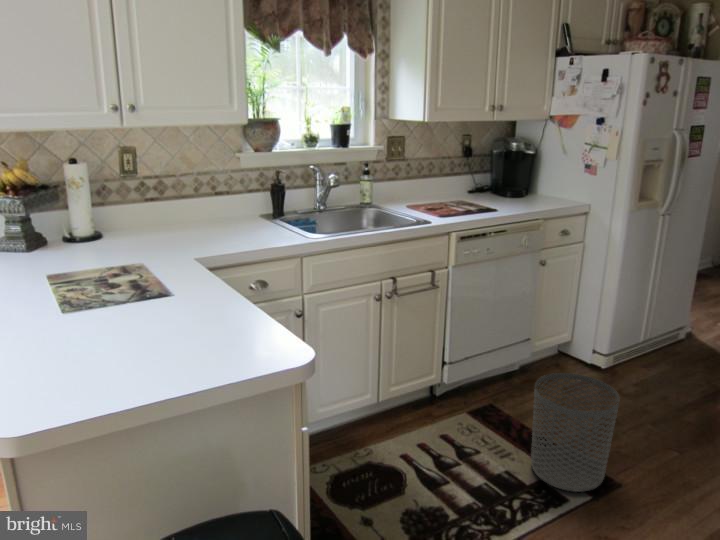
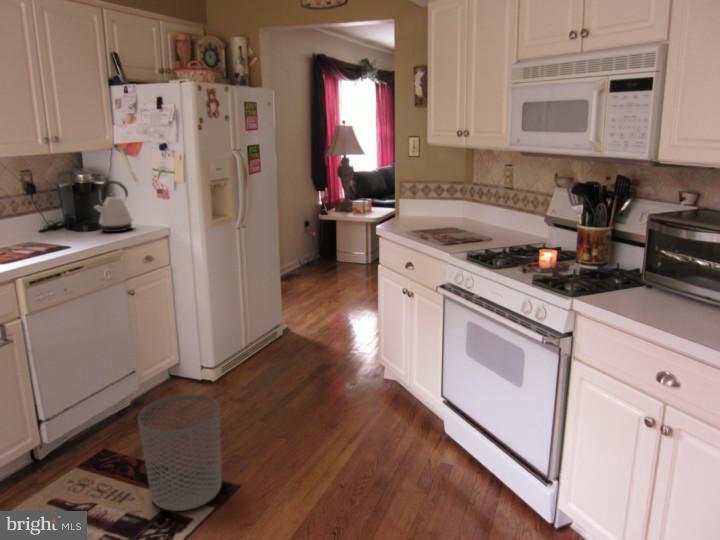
kettle: none [520,152,554,202] -> present [95,181,133,232]

